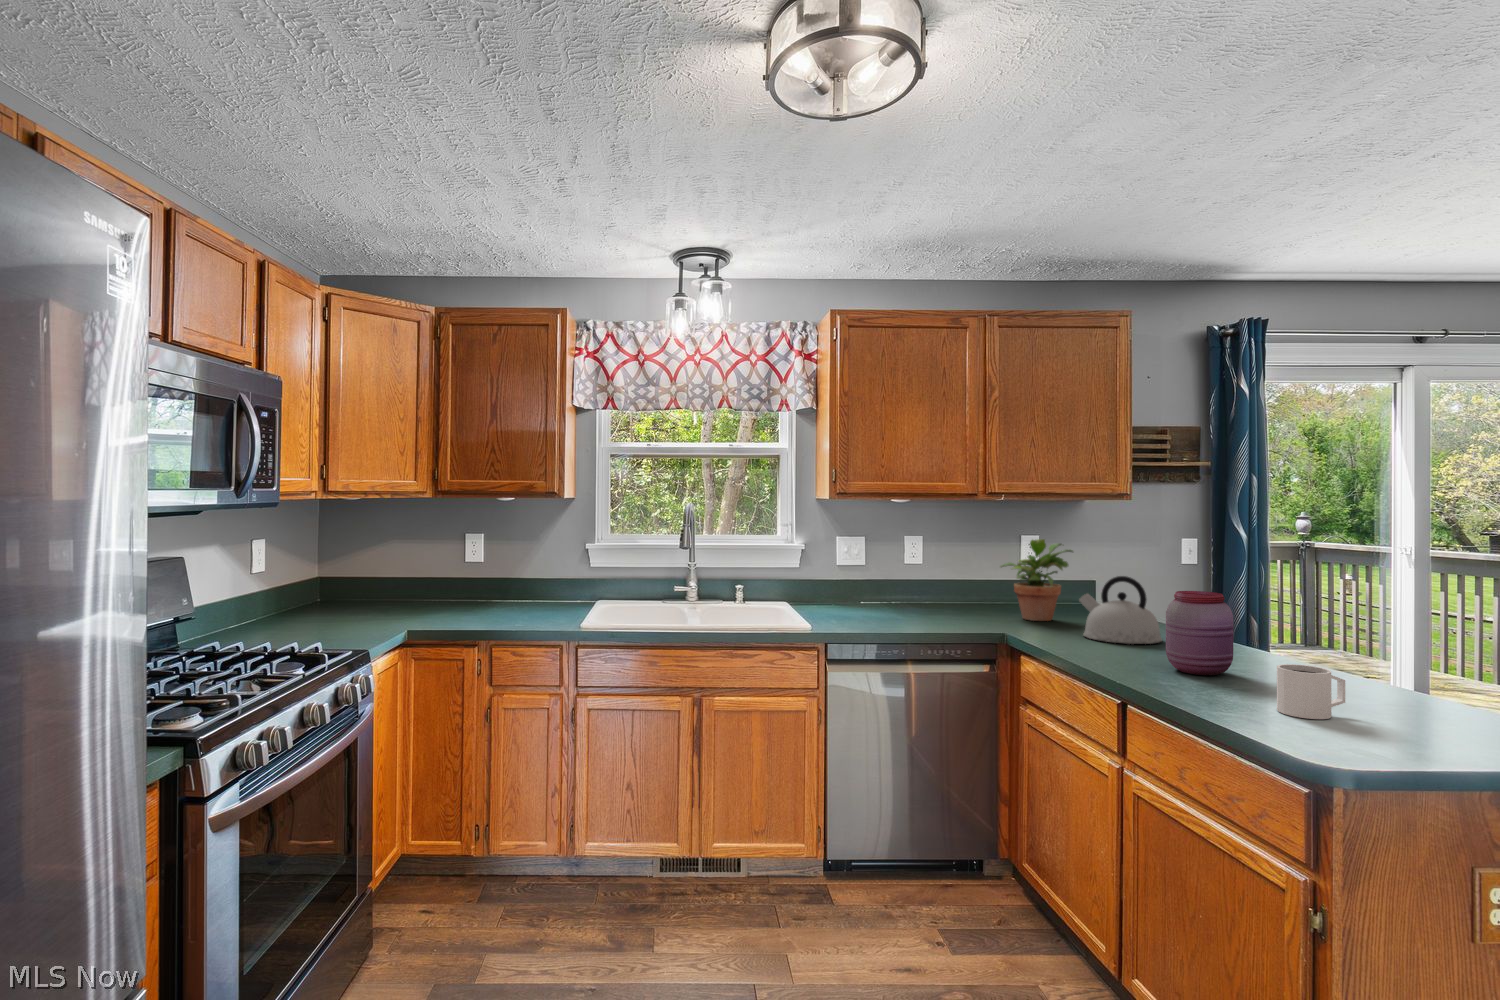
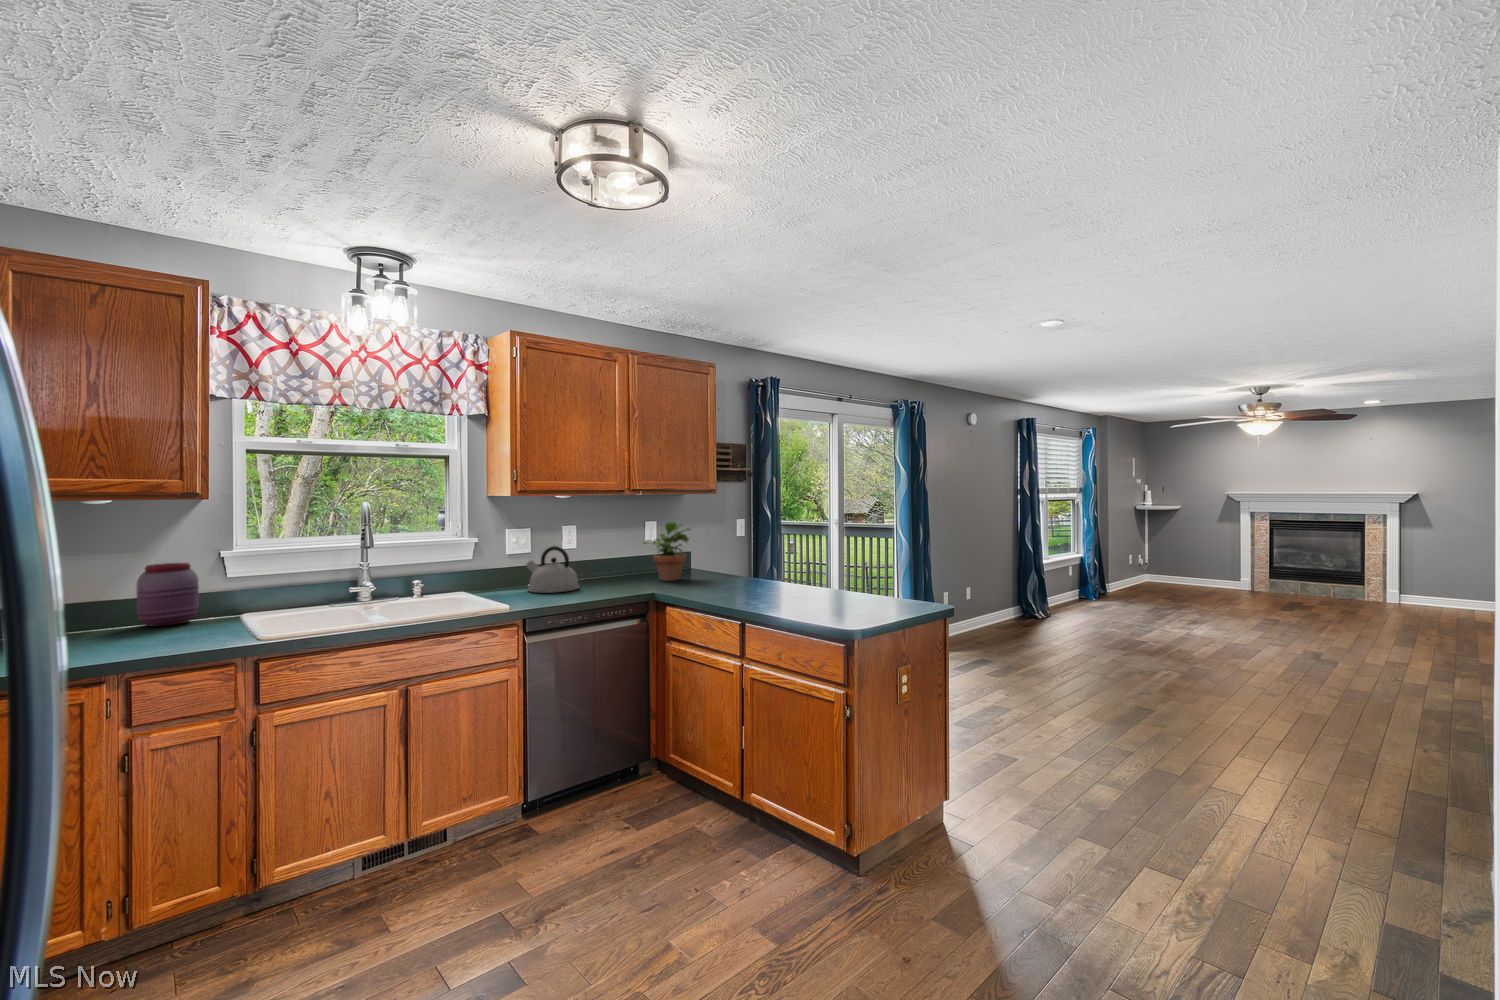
kettle: present [1079,576,1163,644] -> present [526,546,579,593]
jar: present [1166,591,1233,675] -> present [136,563,199,627]
mug: present [1277,664,1345,719] -> none [860,589,889,619]

